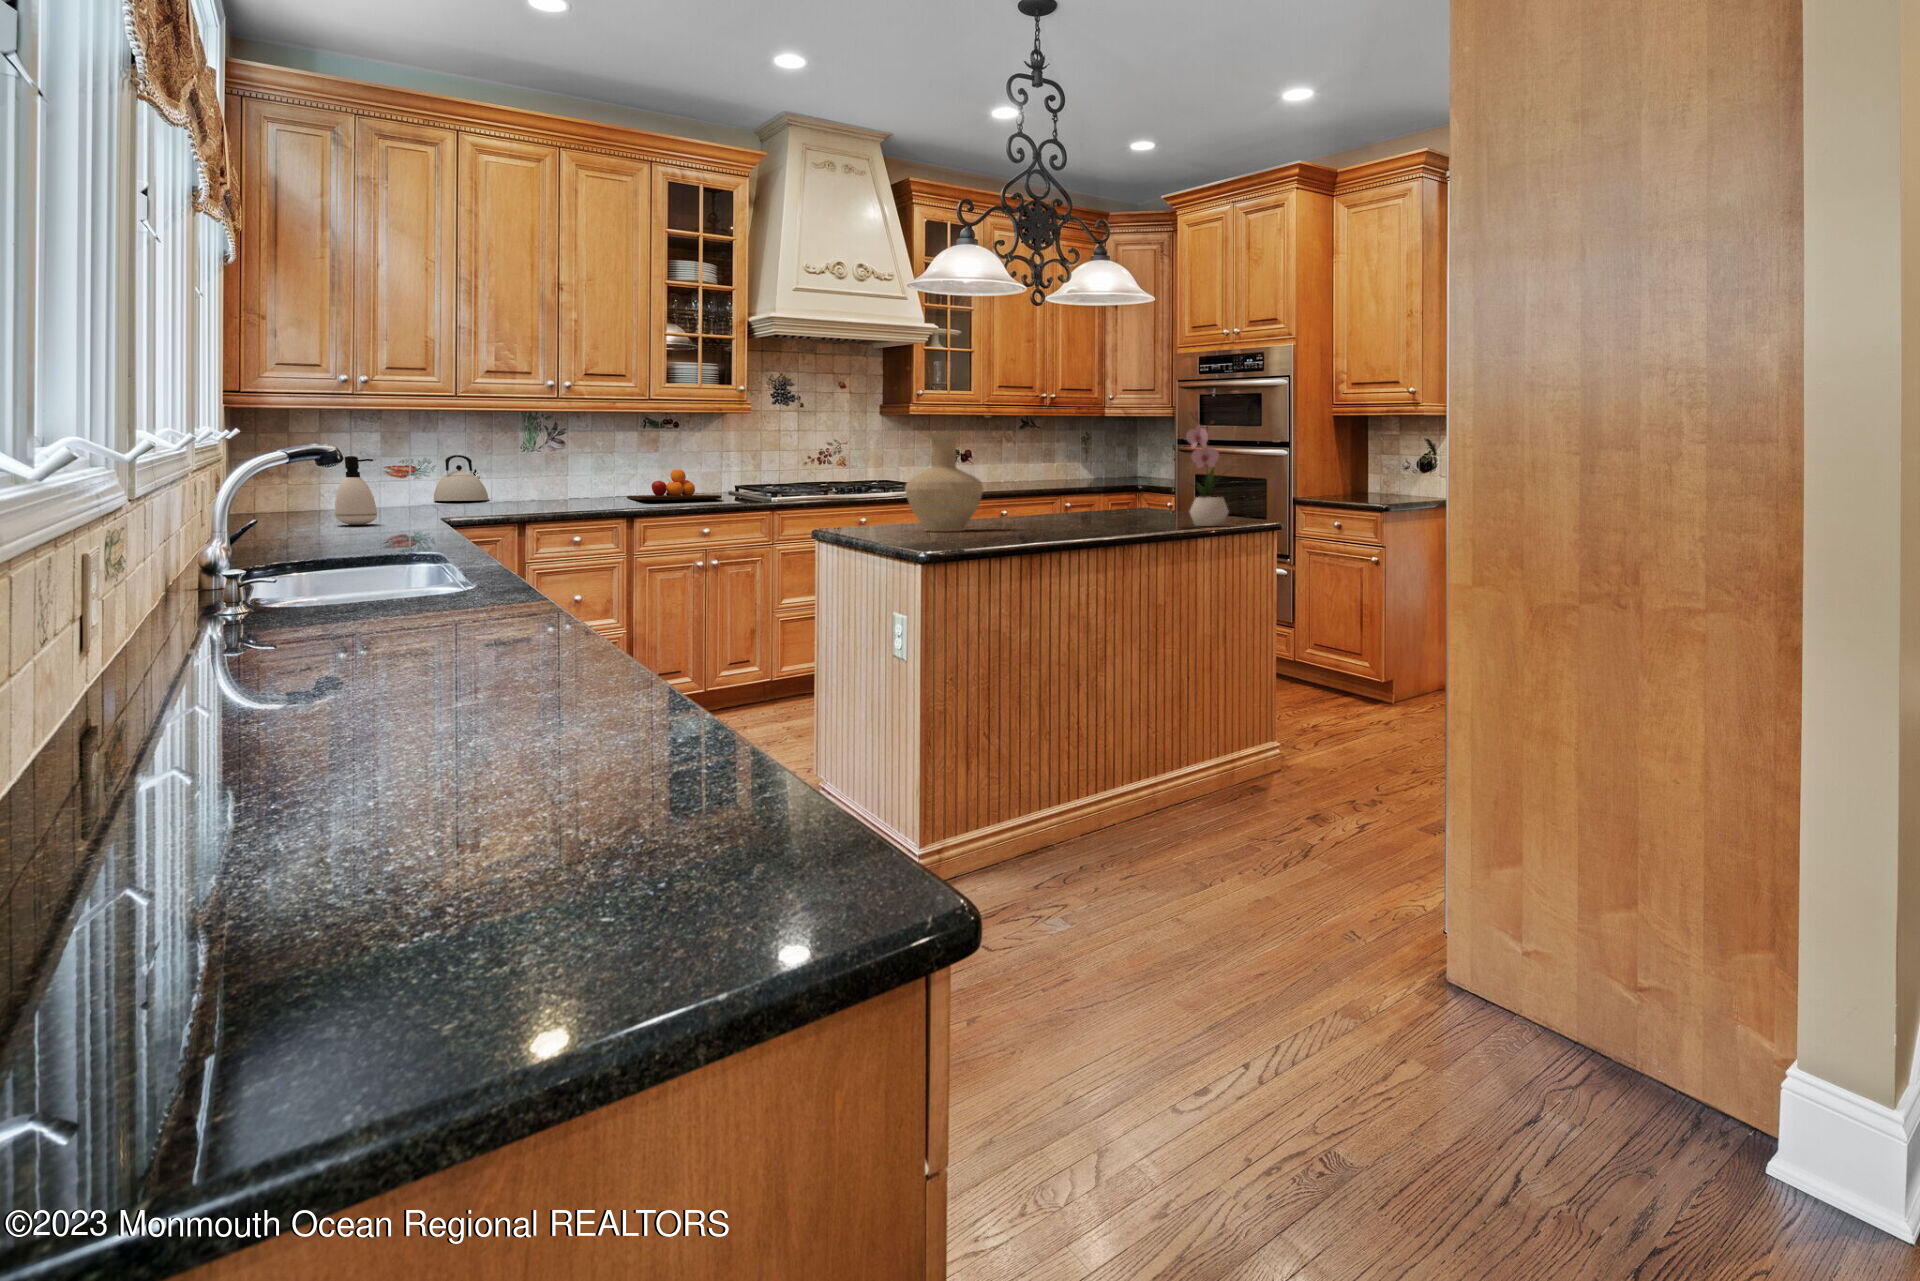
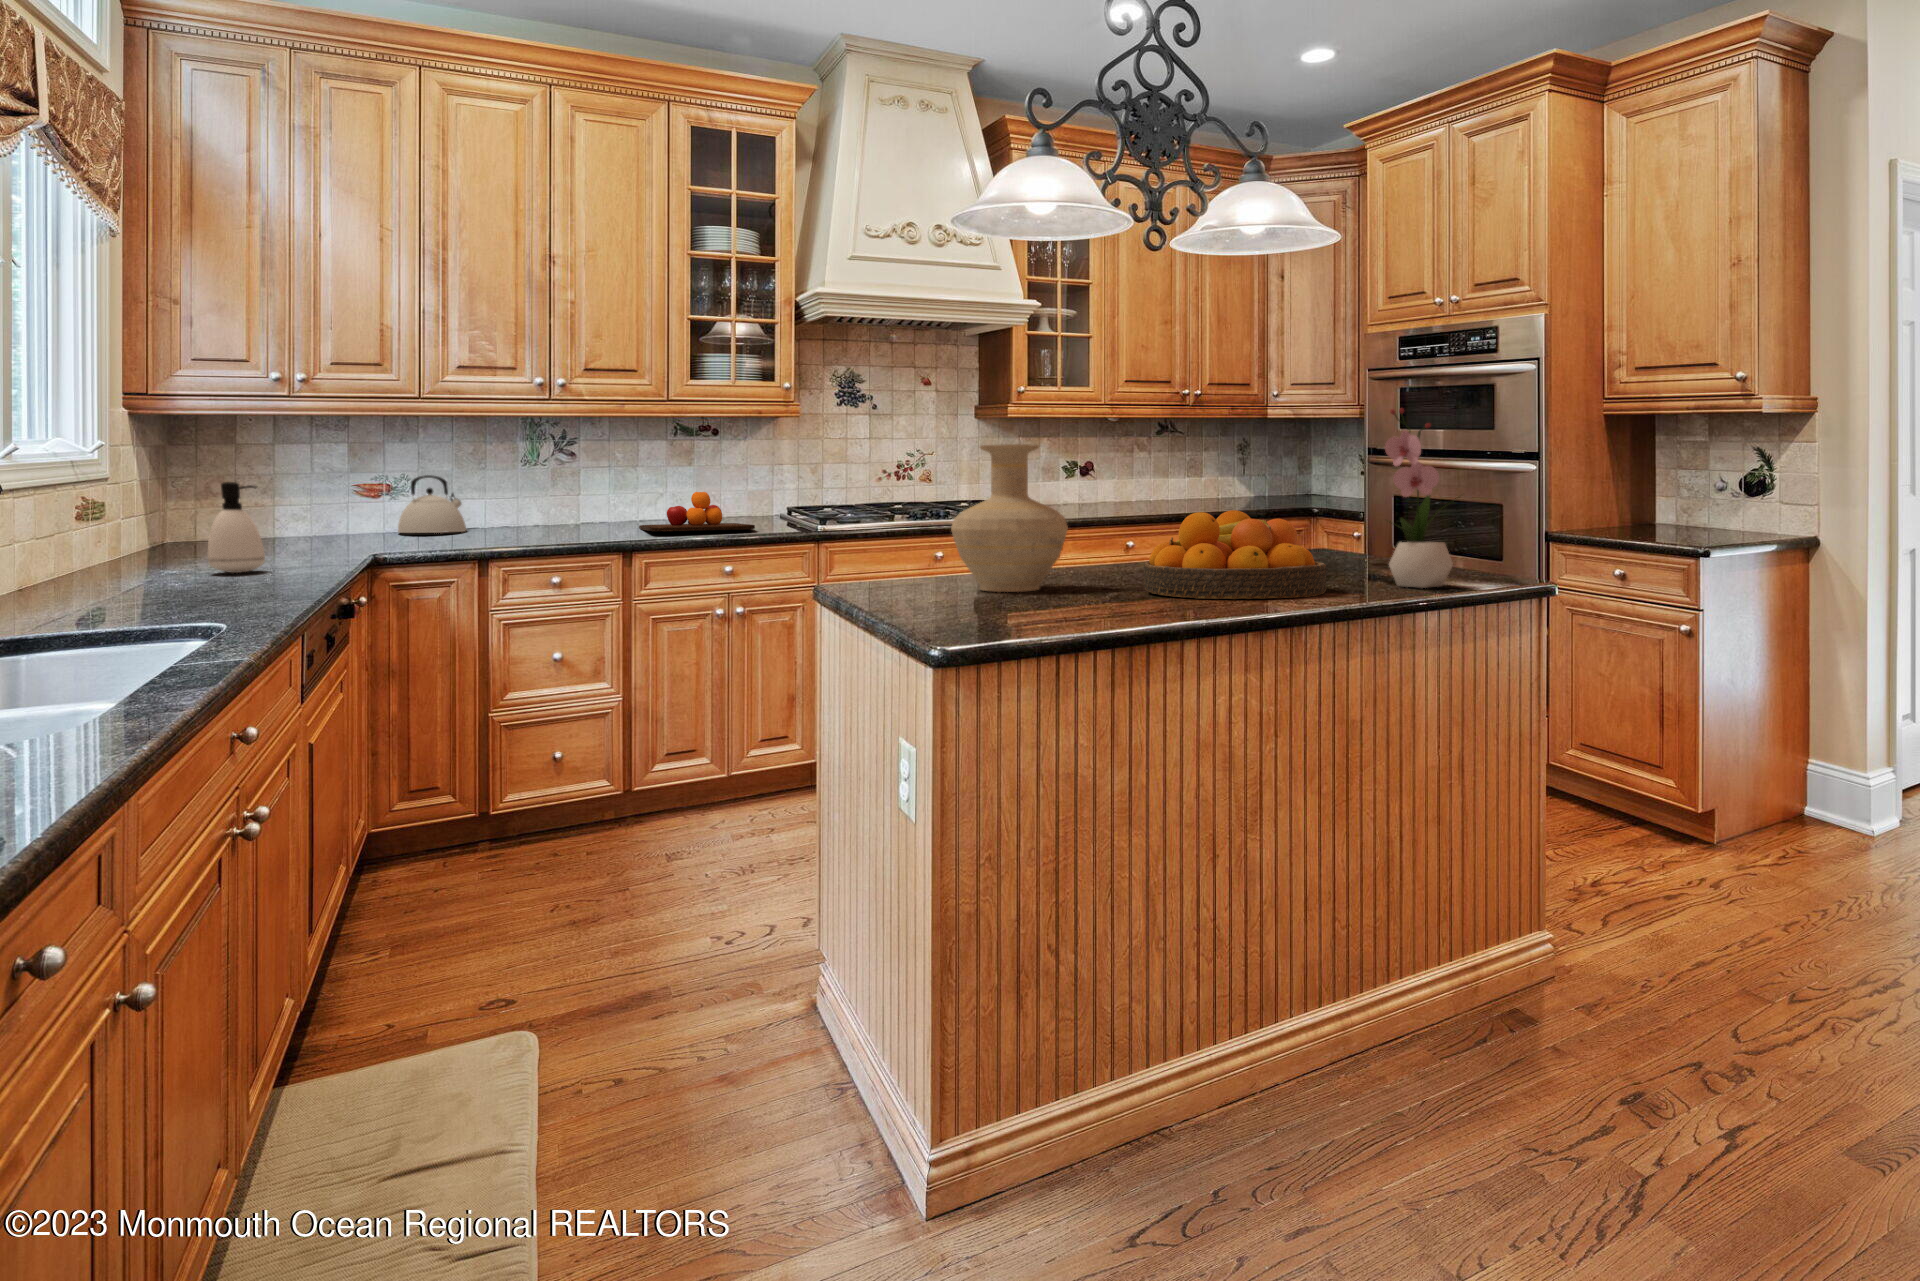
fruit bowl: none [1035,477,1151,531] -> present [1144,510,1327,599]

